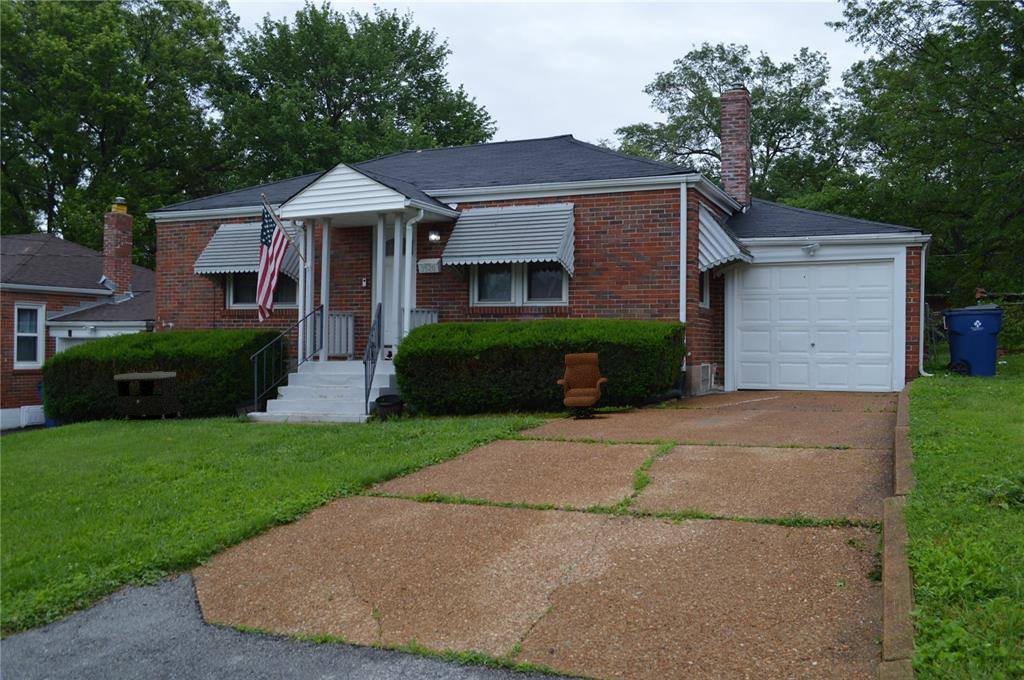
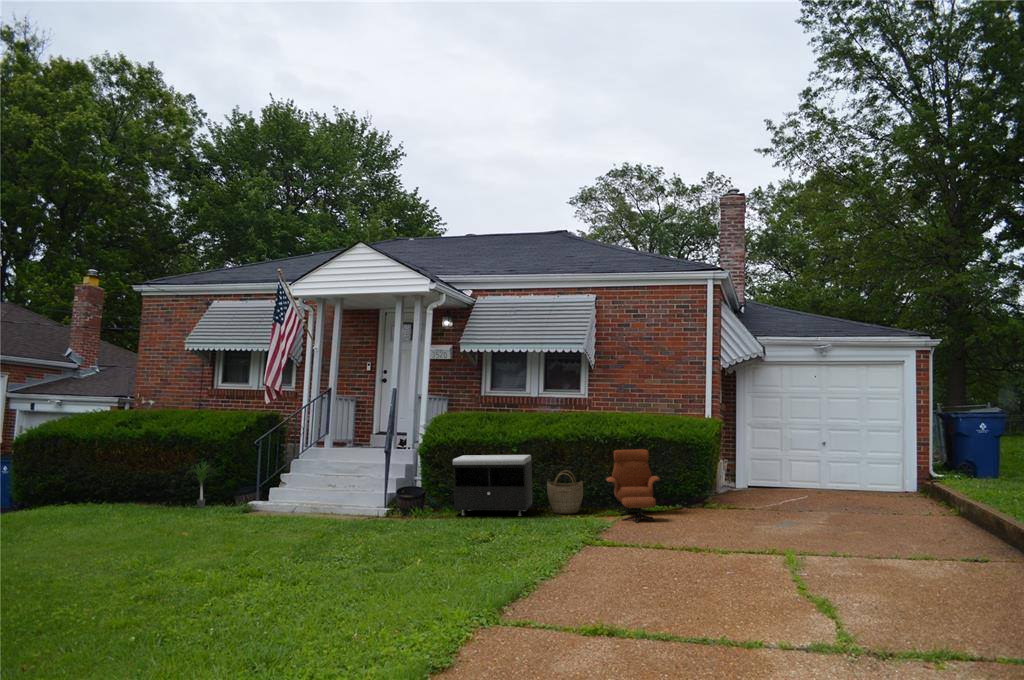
potted plant: none [188,370,220,416] -> present [195,463,209,508]
storage bench: present [114,372,184,419] -> present [453,455,533,516]
woven basket: none [504,375,538,415] -> present [547,471,583,514]

